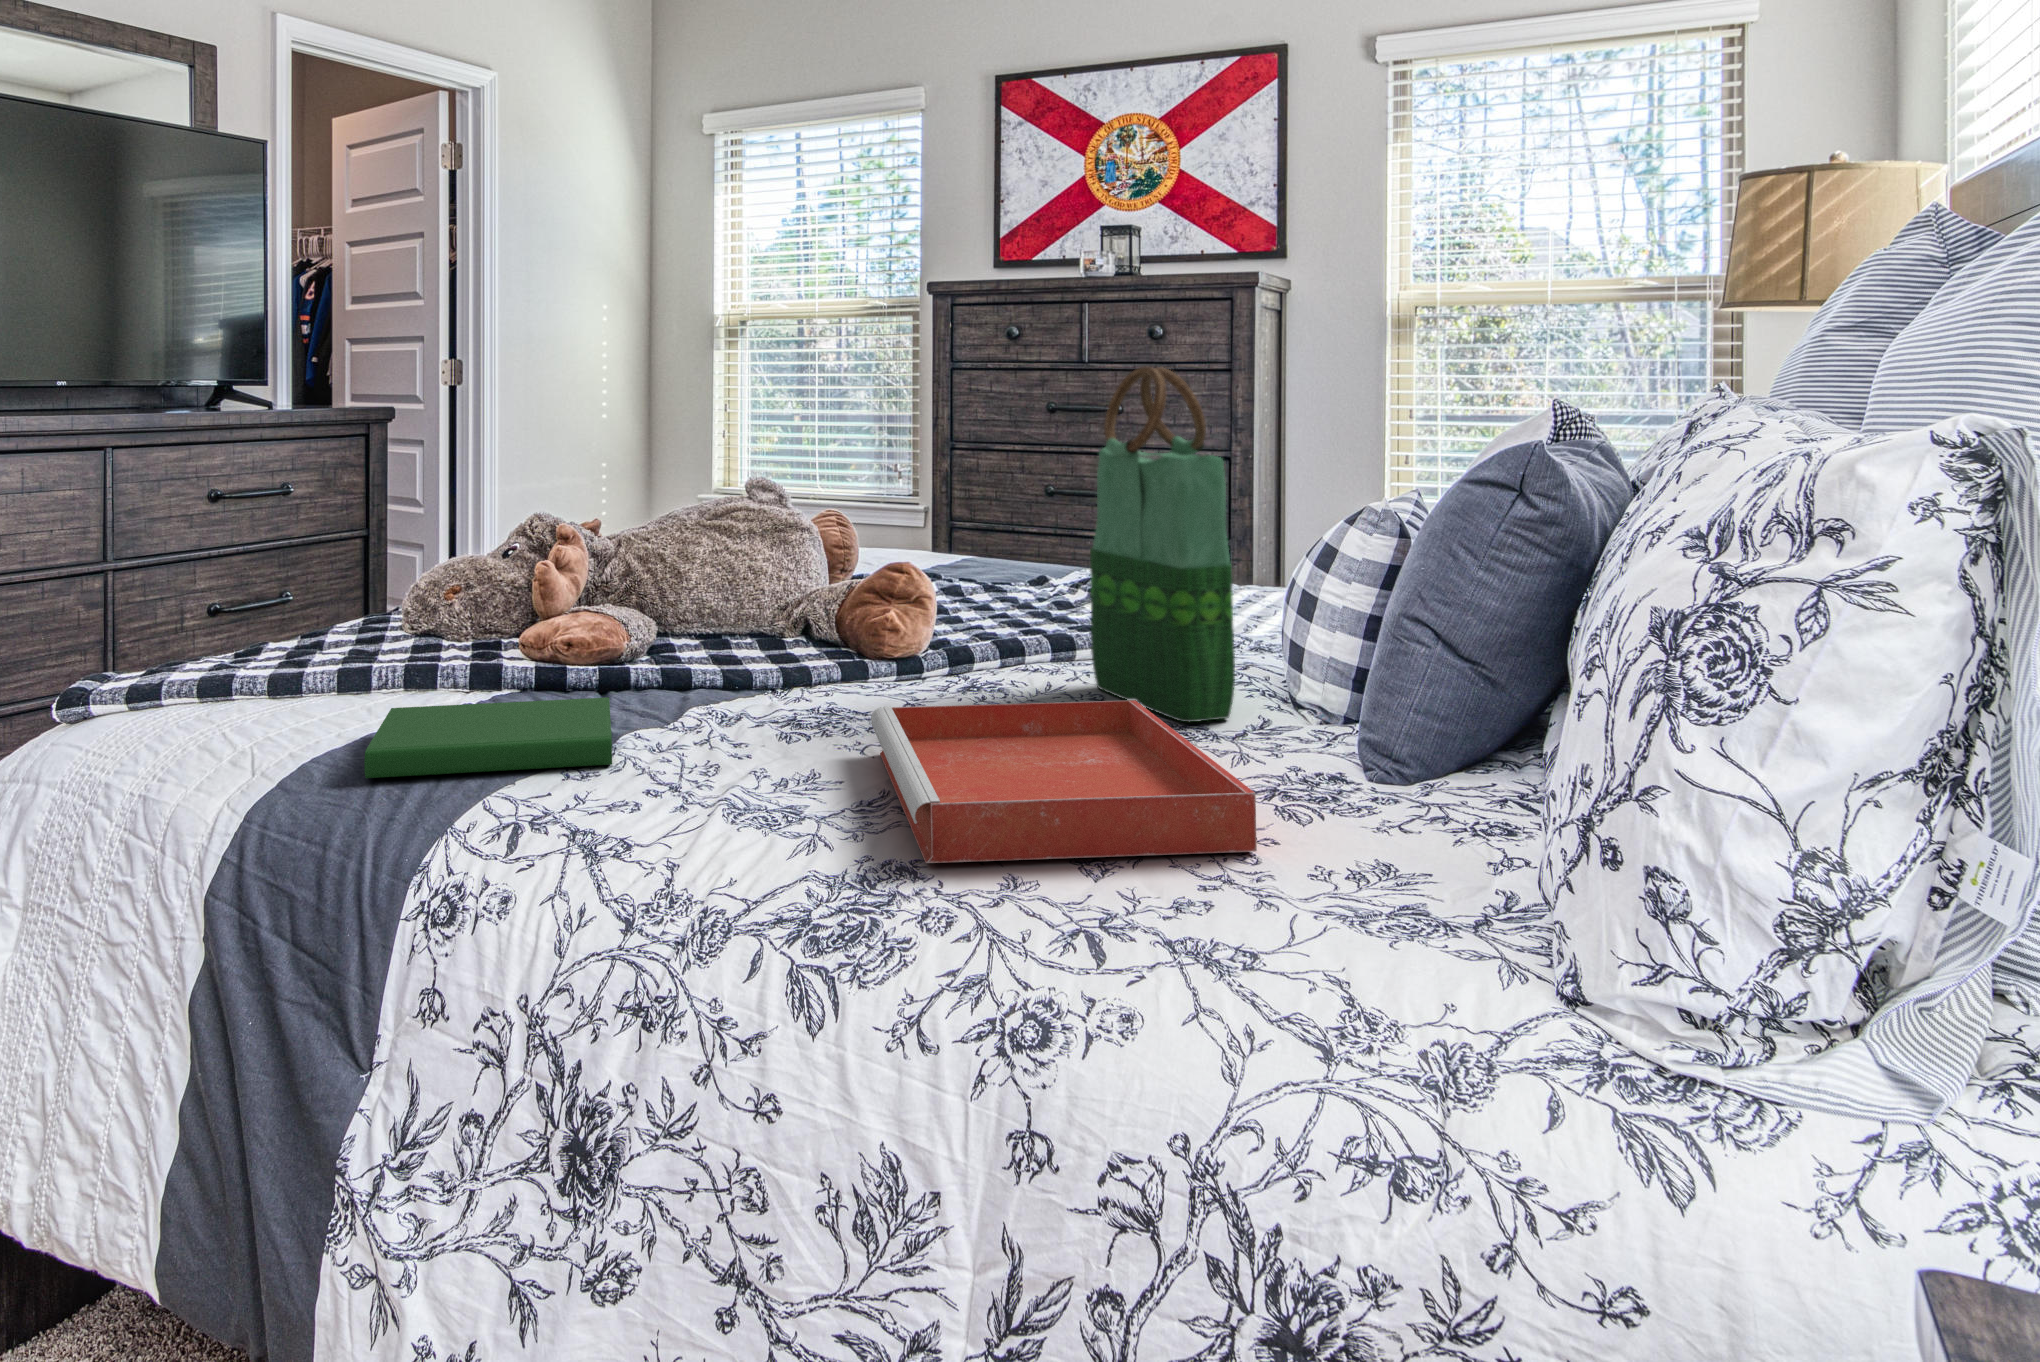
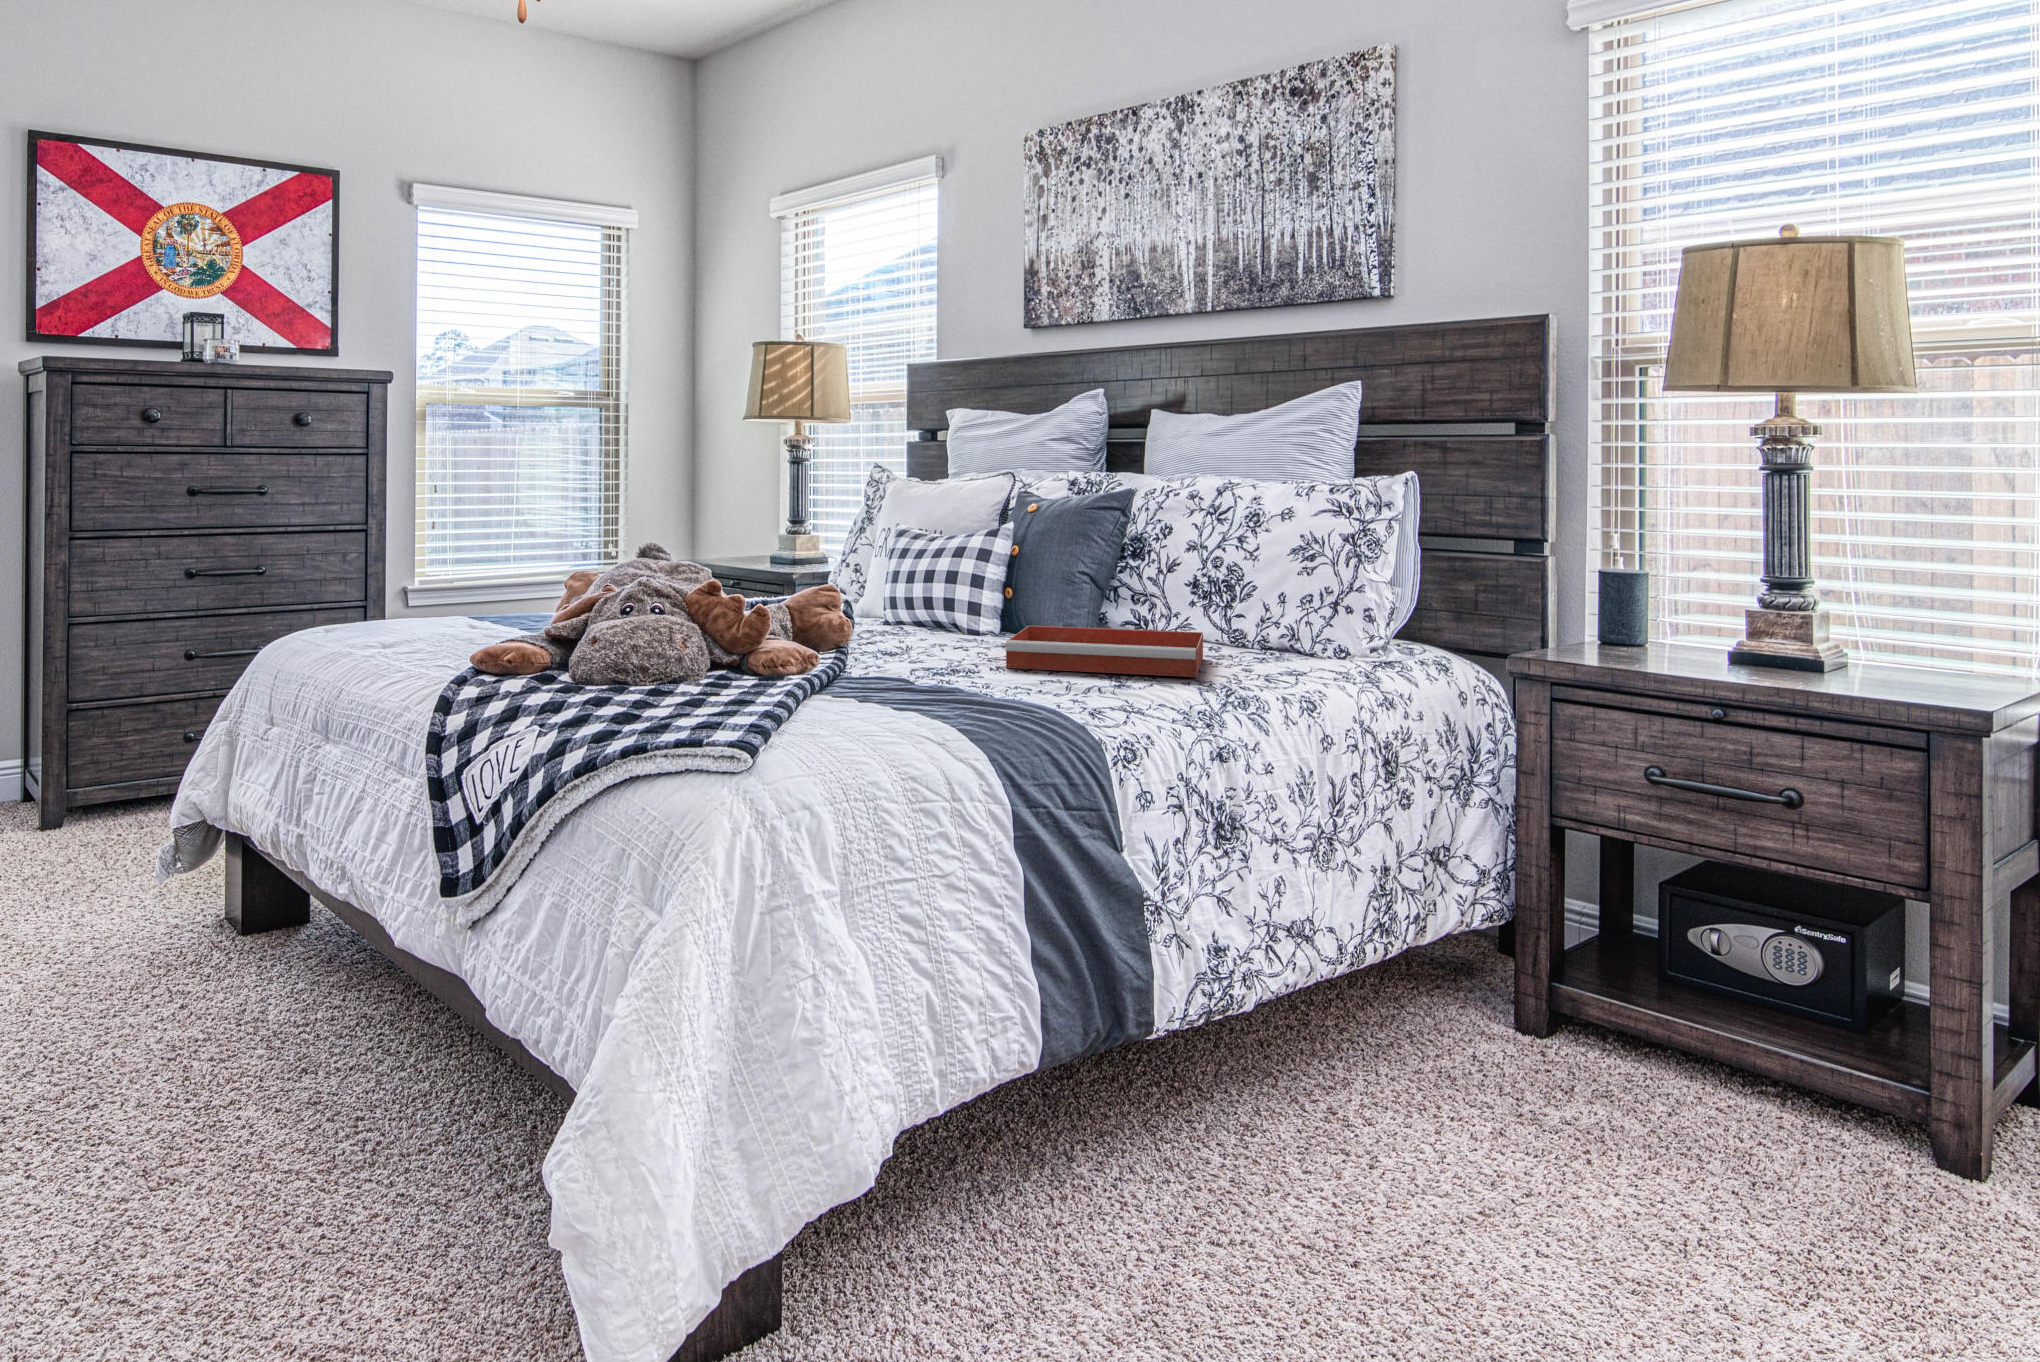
tote bag: present [1090,367,1235,722] -> none [906,450,1010,640]
hardcover book: present [364,697,612,778] -> none [838,671,983,718]

